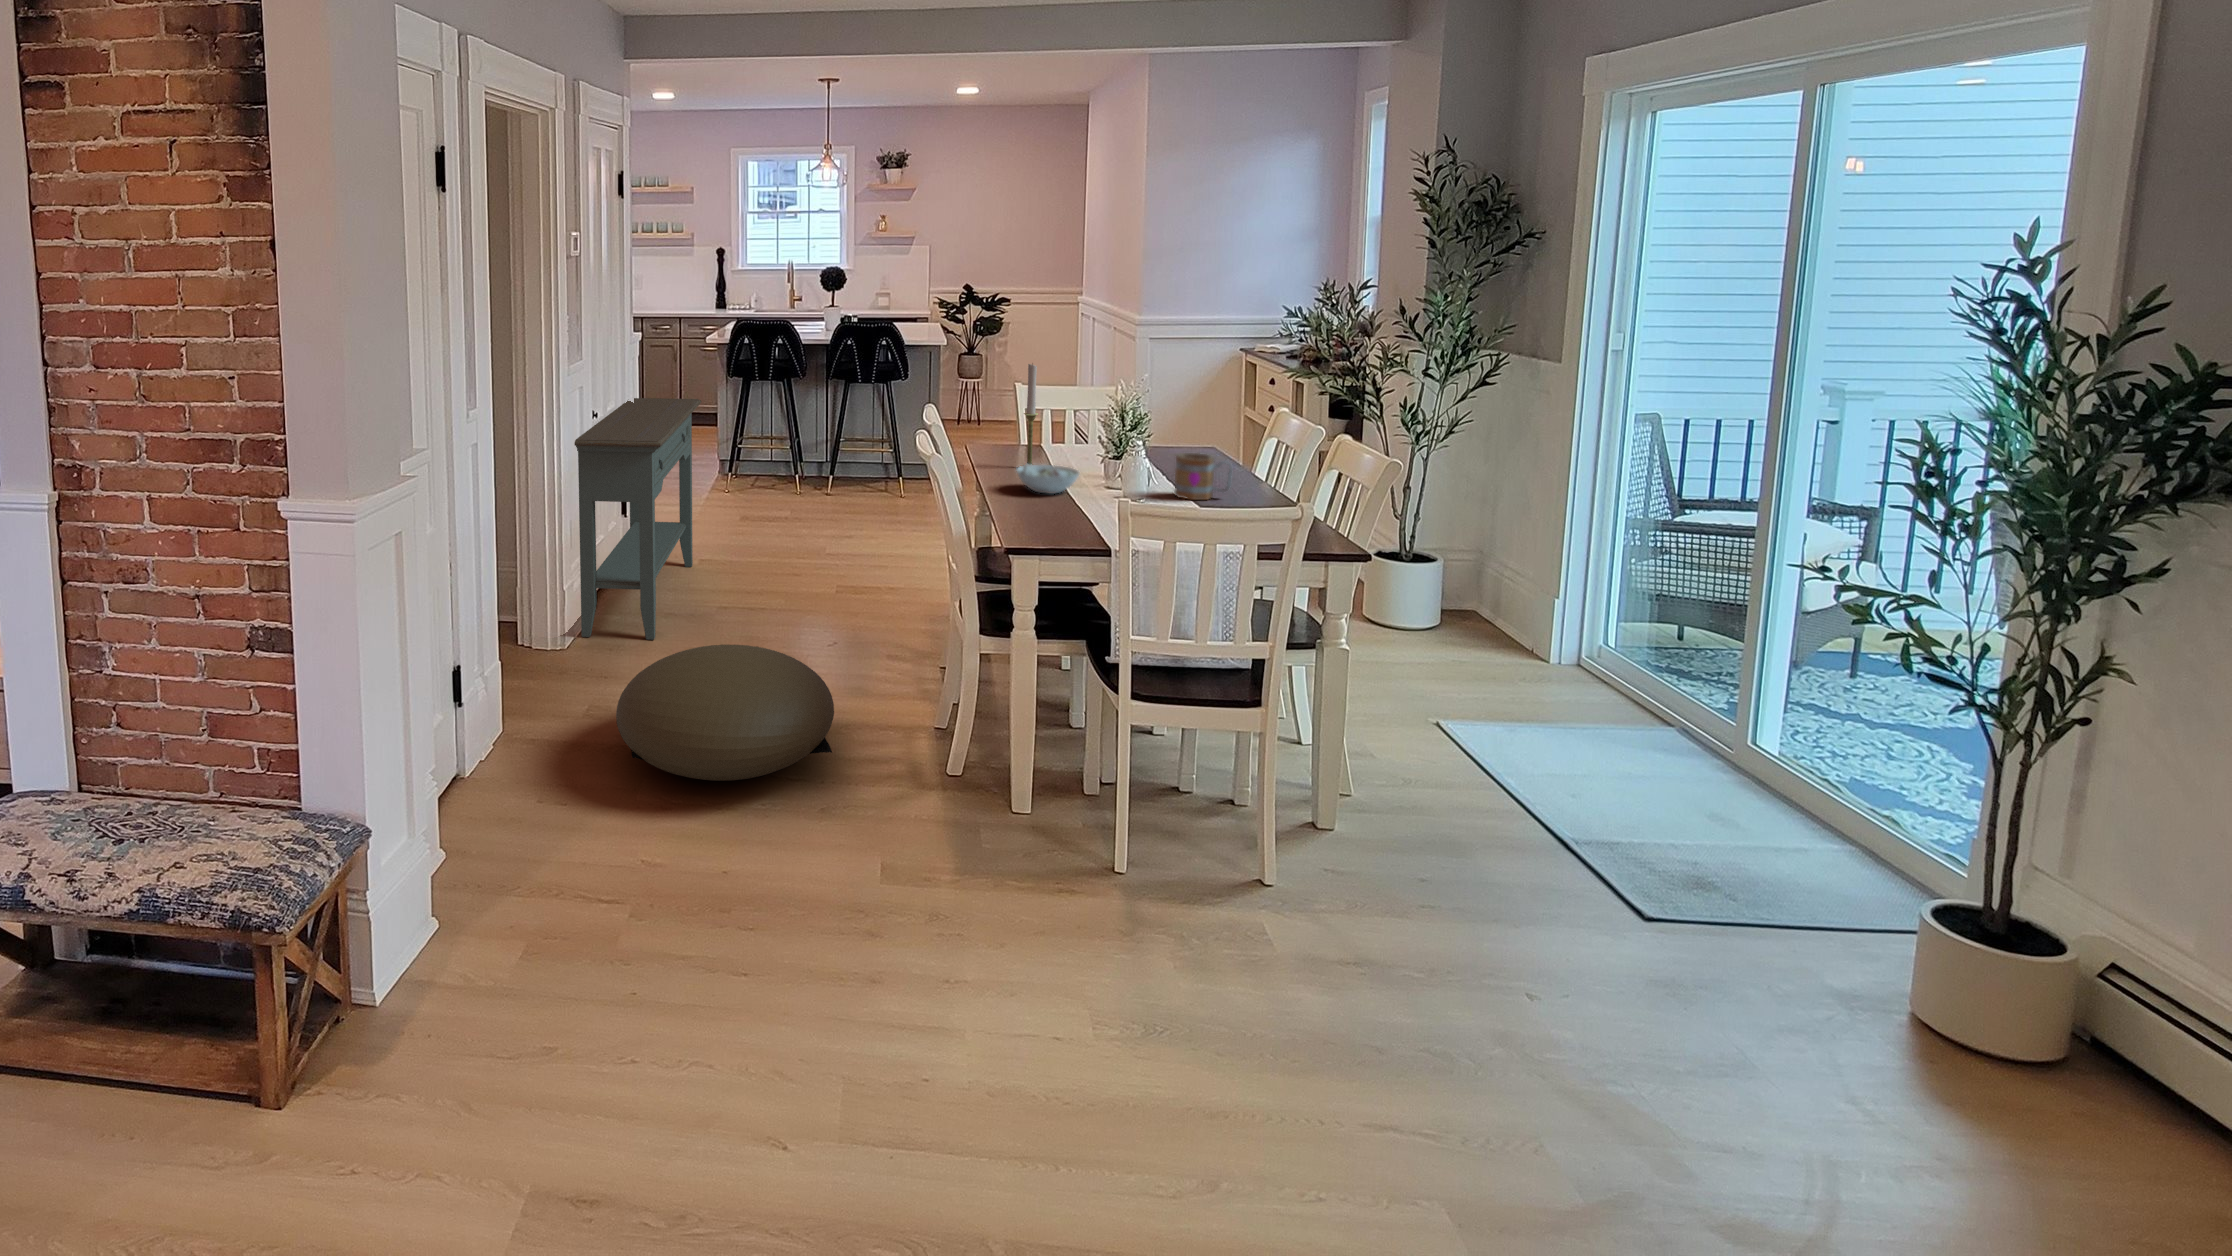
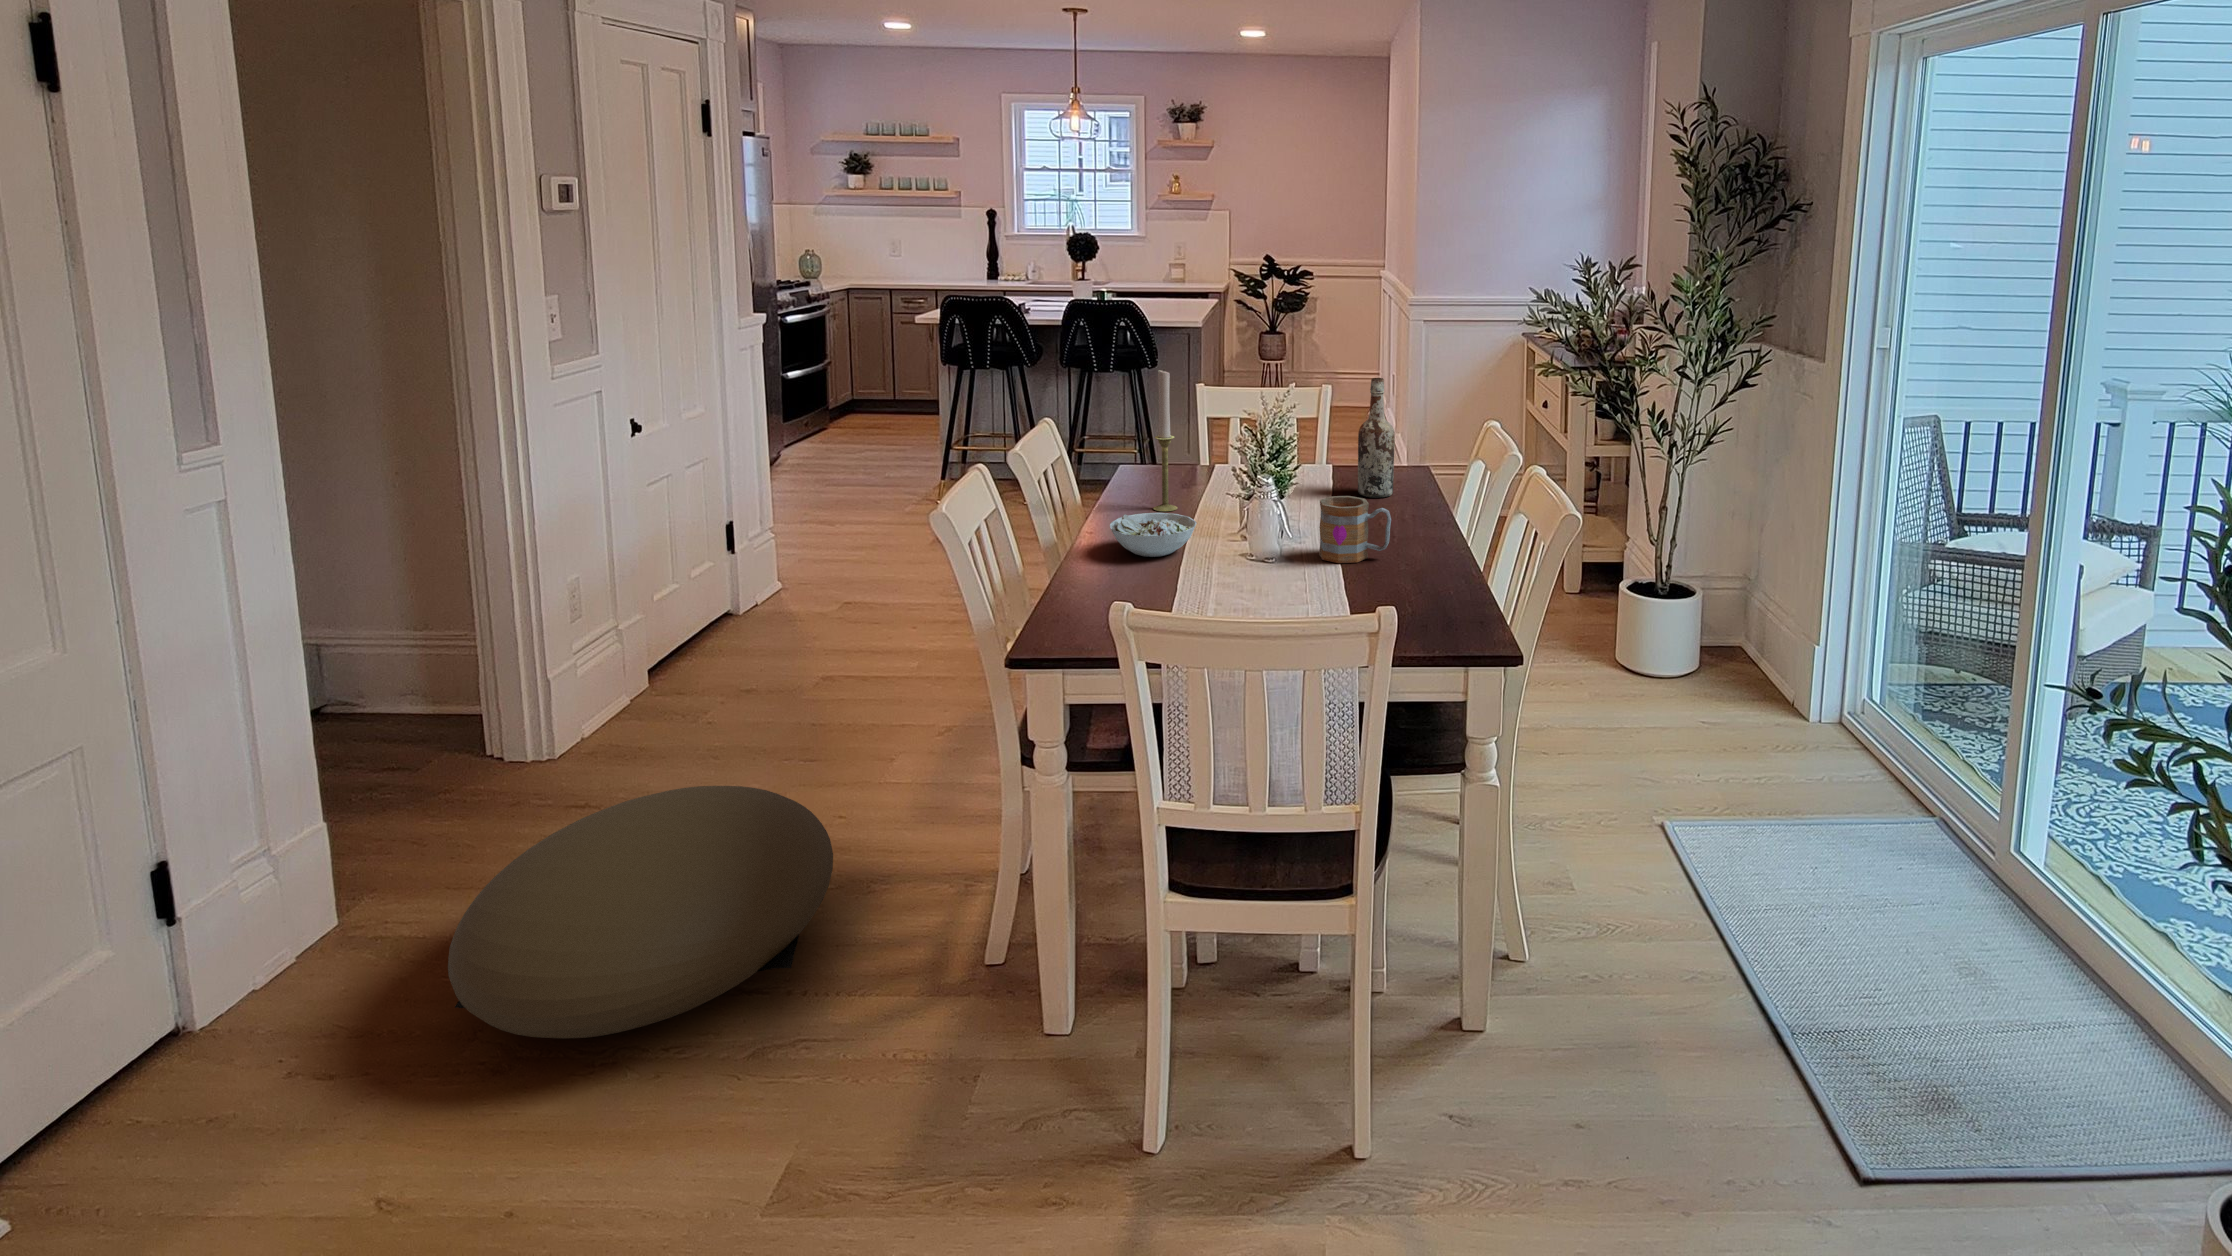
wine bottle: none [1172,372,1204,464] -> present [1358,378,1395,498]
console table: present [574,398,702,640] -> none [555,404,831,746]

